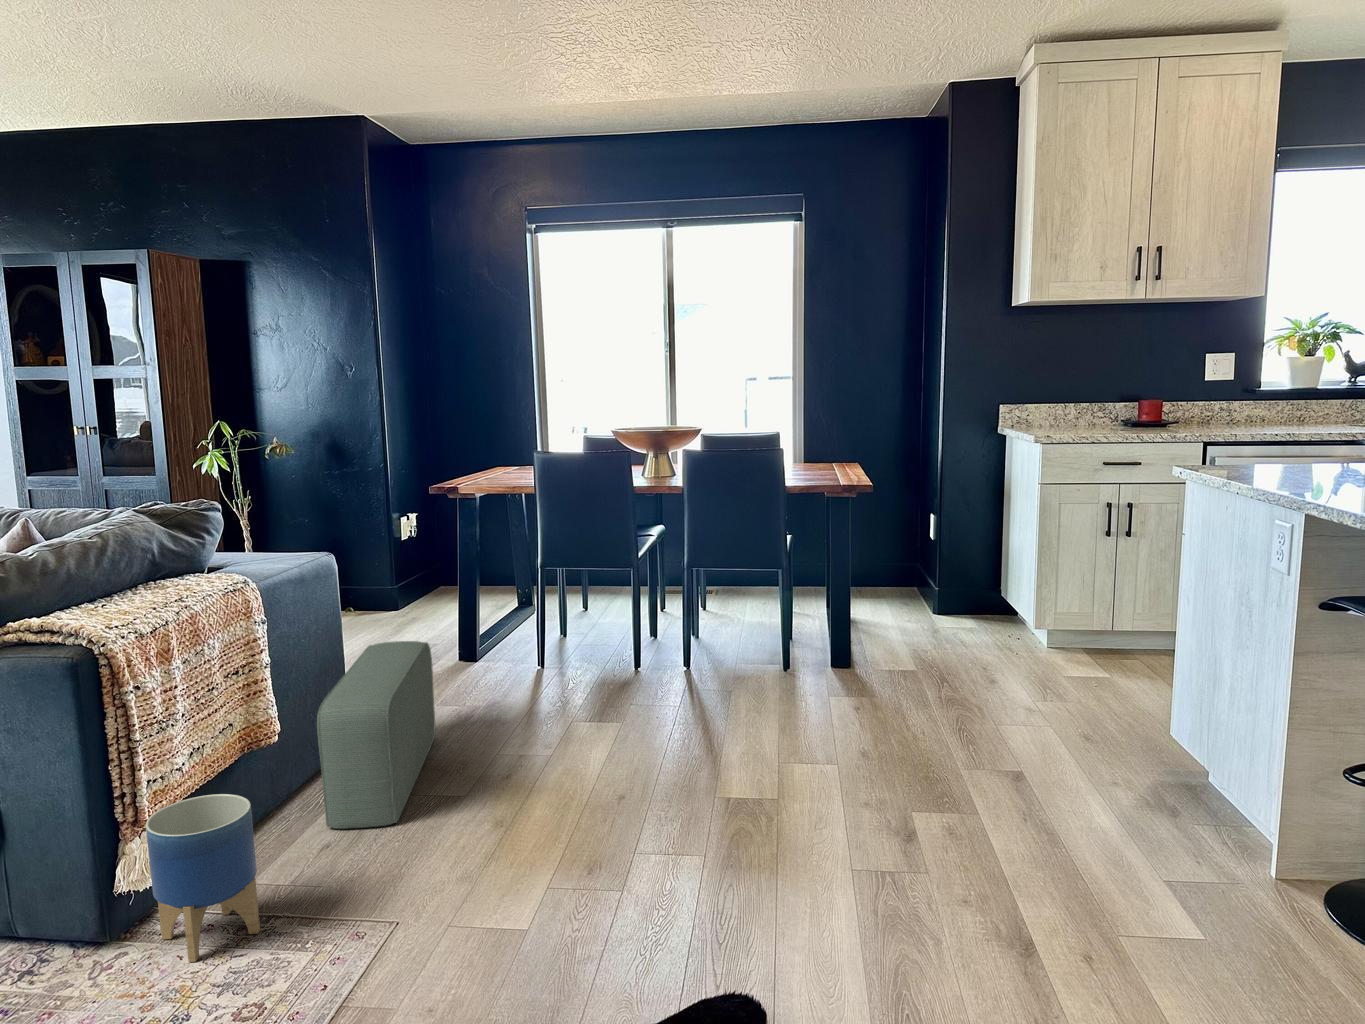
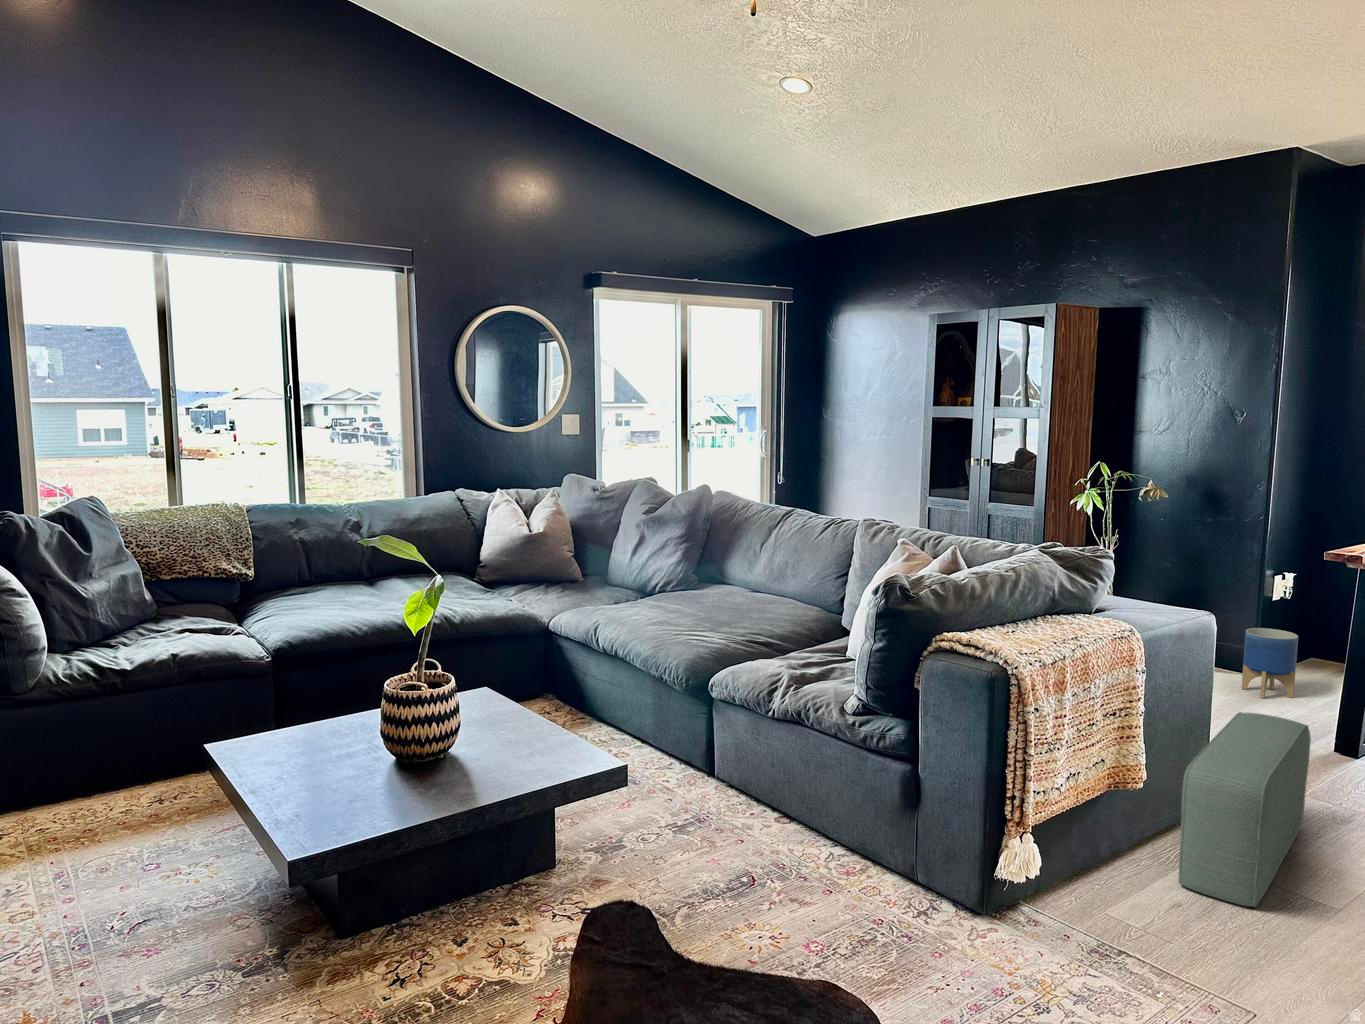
planter: present [146,794,260,962] -> present [1242,628,1298,698]

